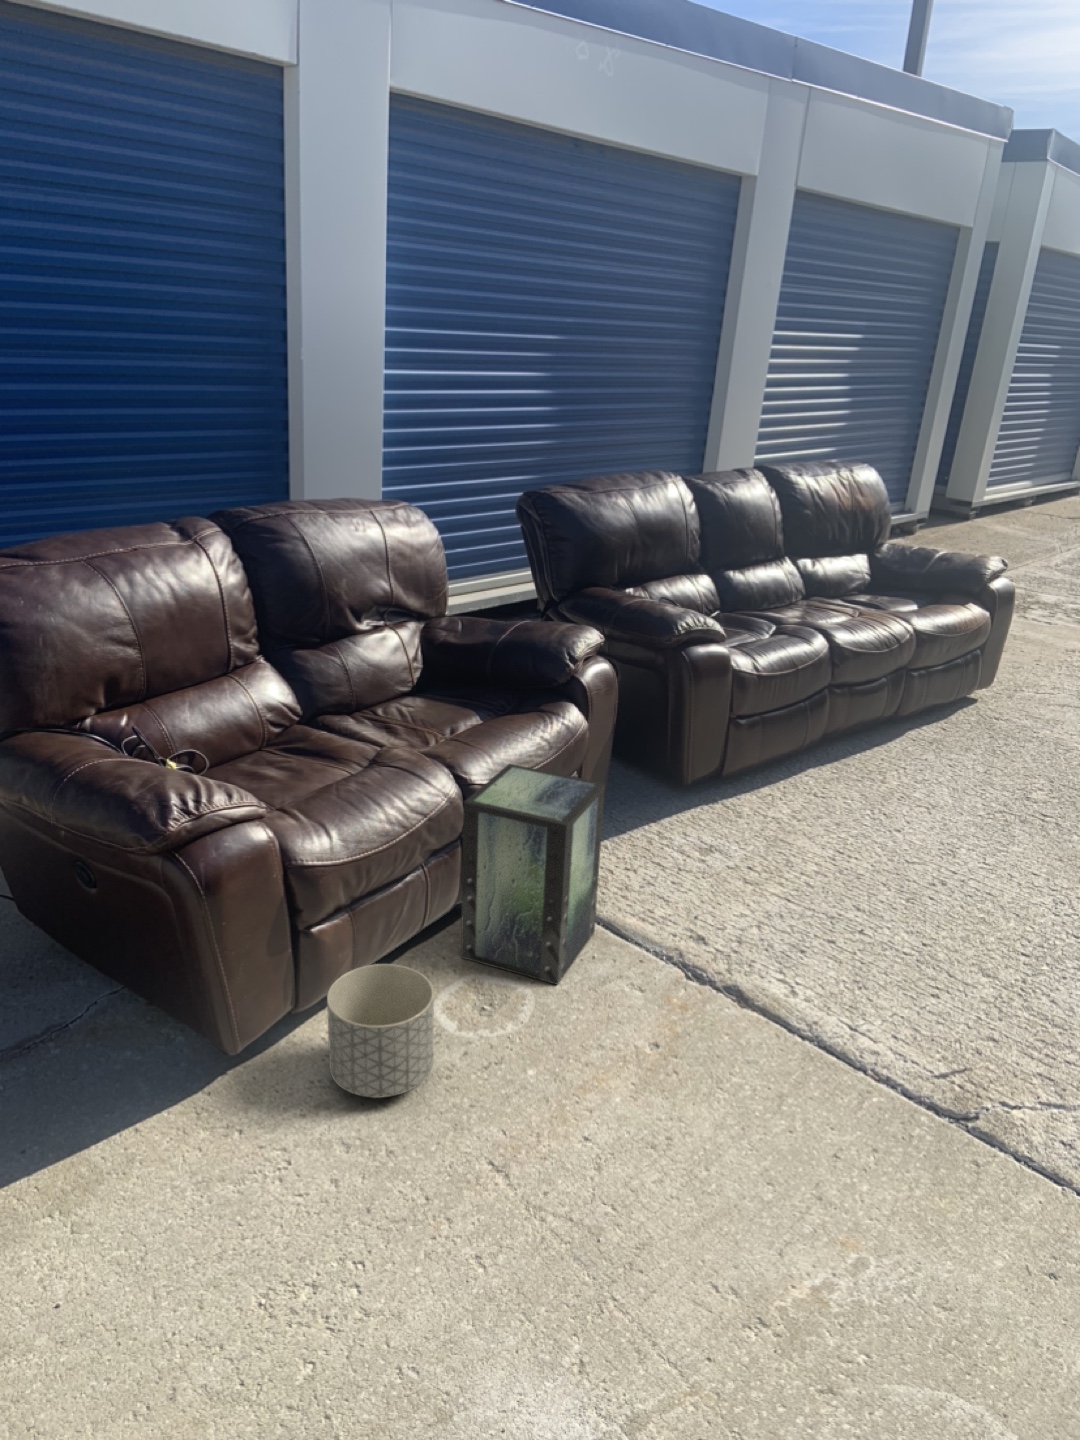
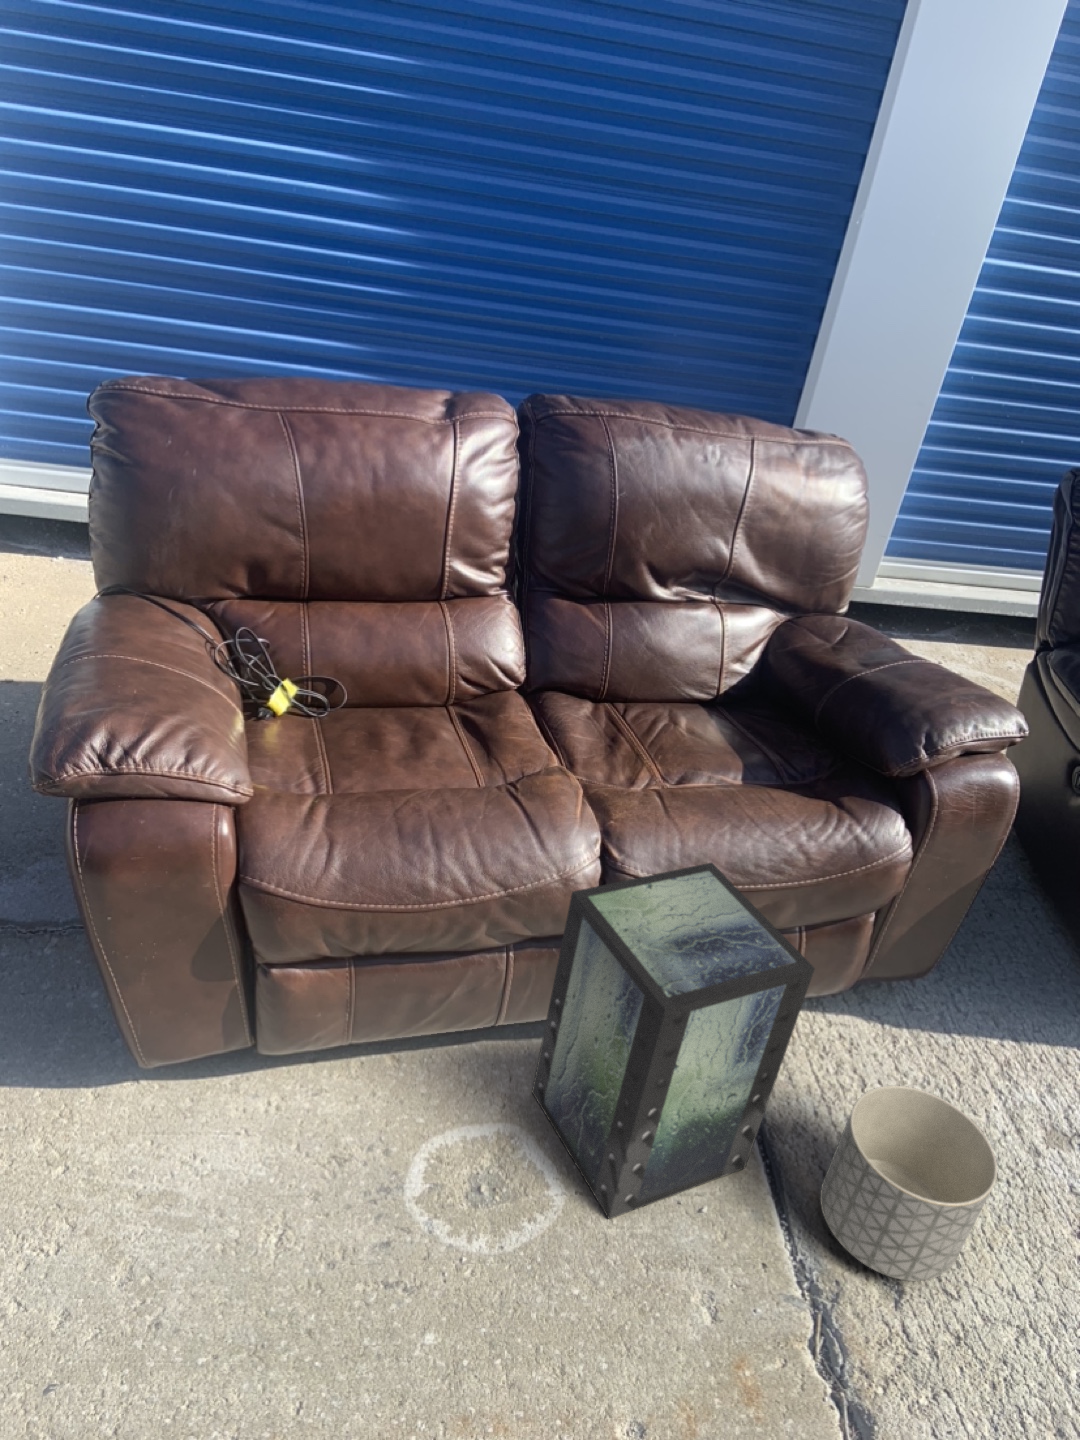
planter: present [327,964,434,1098] -> present [820,1086,997,1281]

